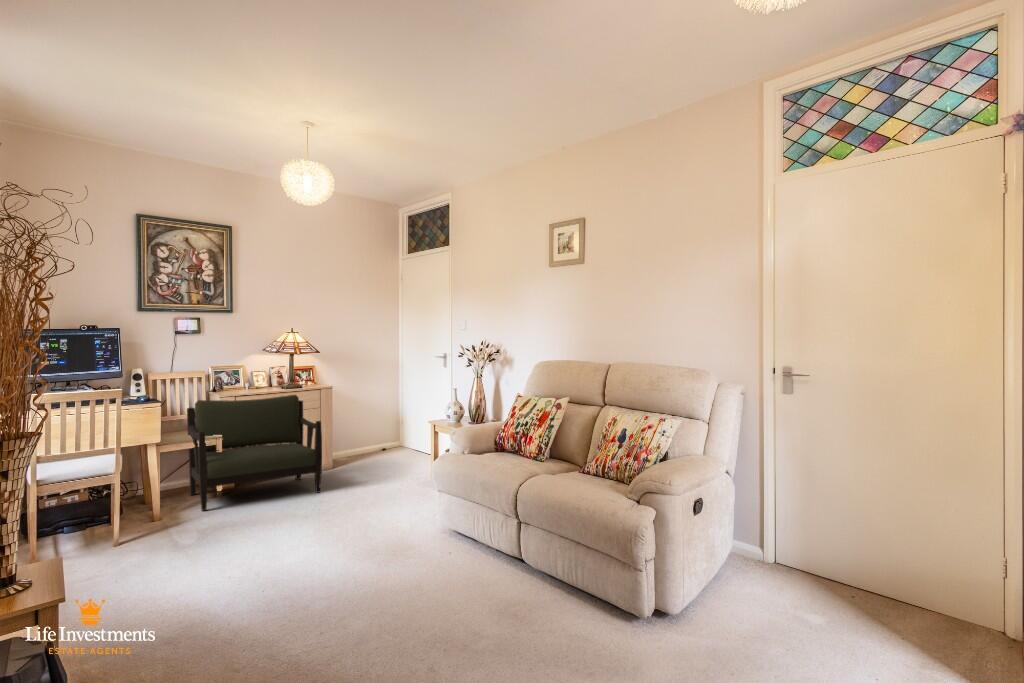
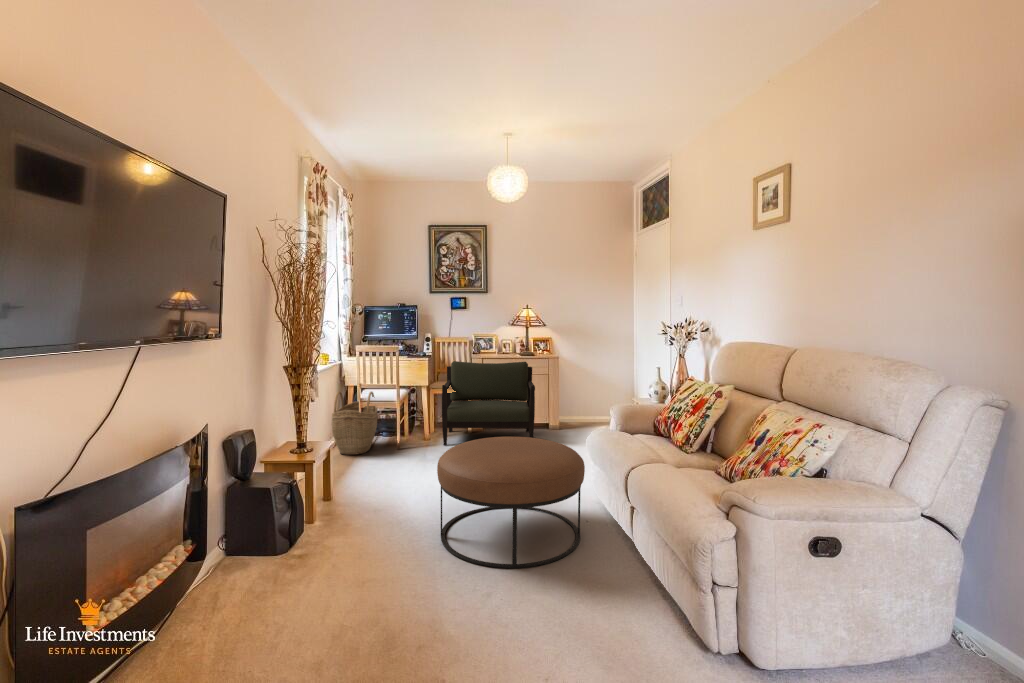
woven basket: none [24,451,101,549] -> present [332,392,377,455]
ottoman: none [305,471,470,614] -> present [437,437,585,568]

